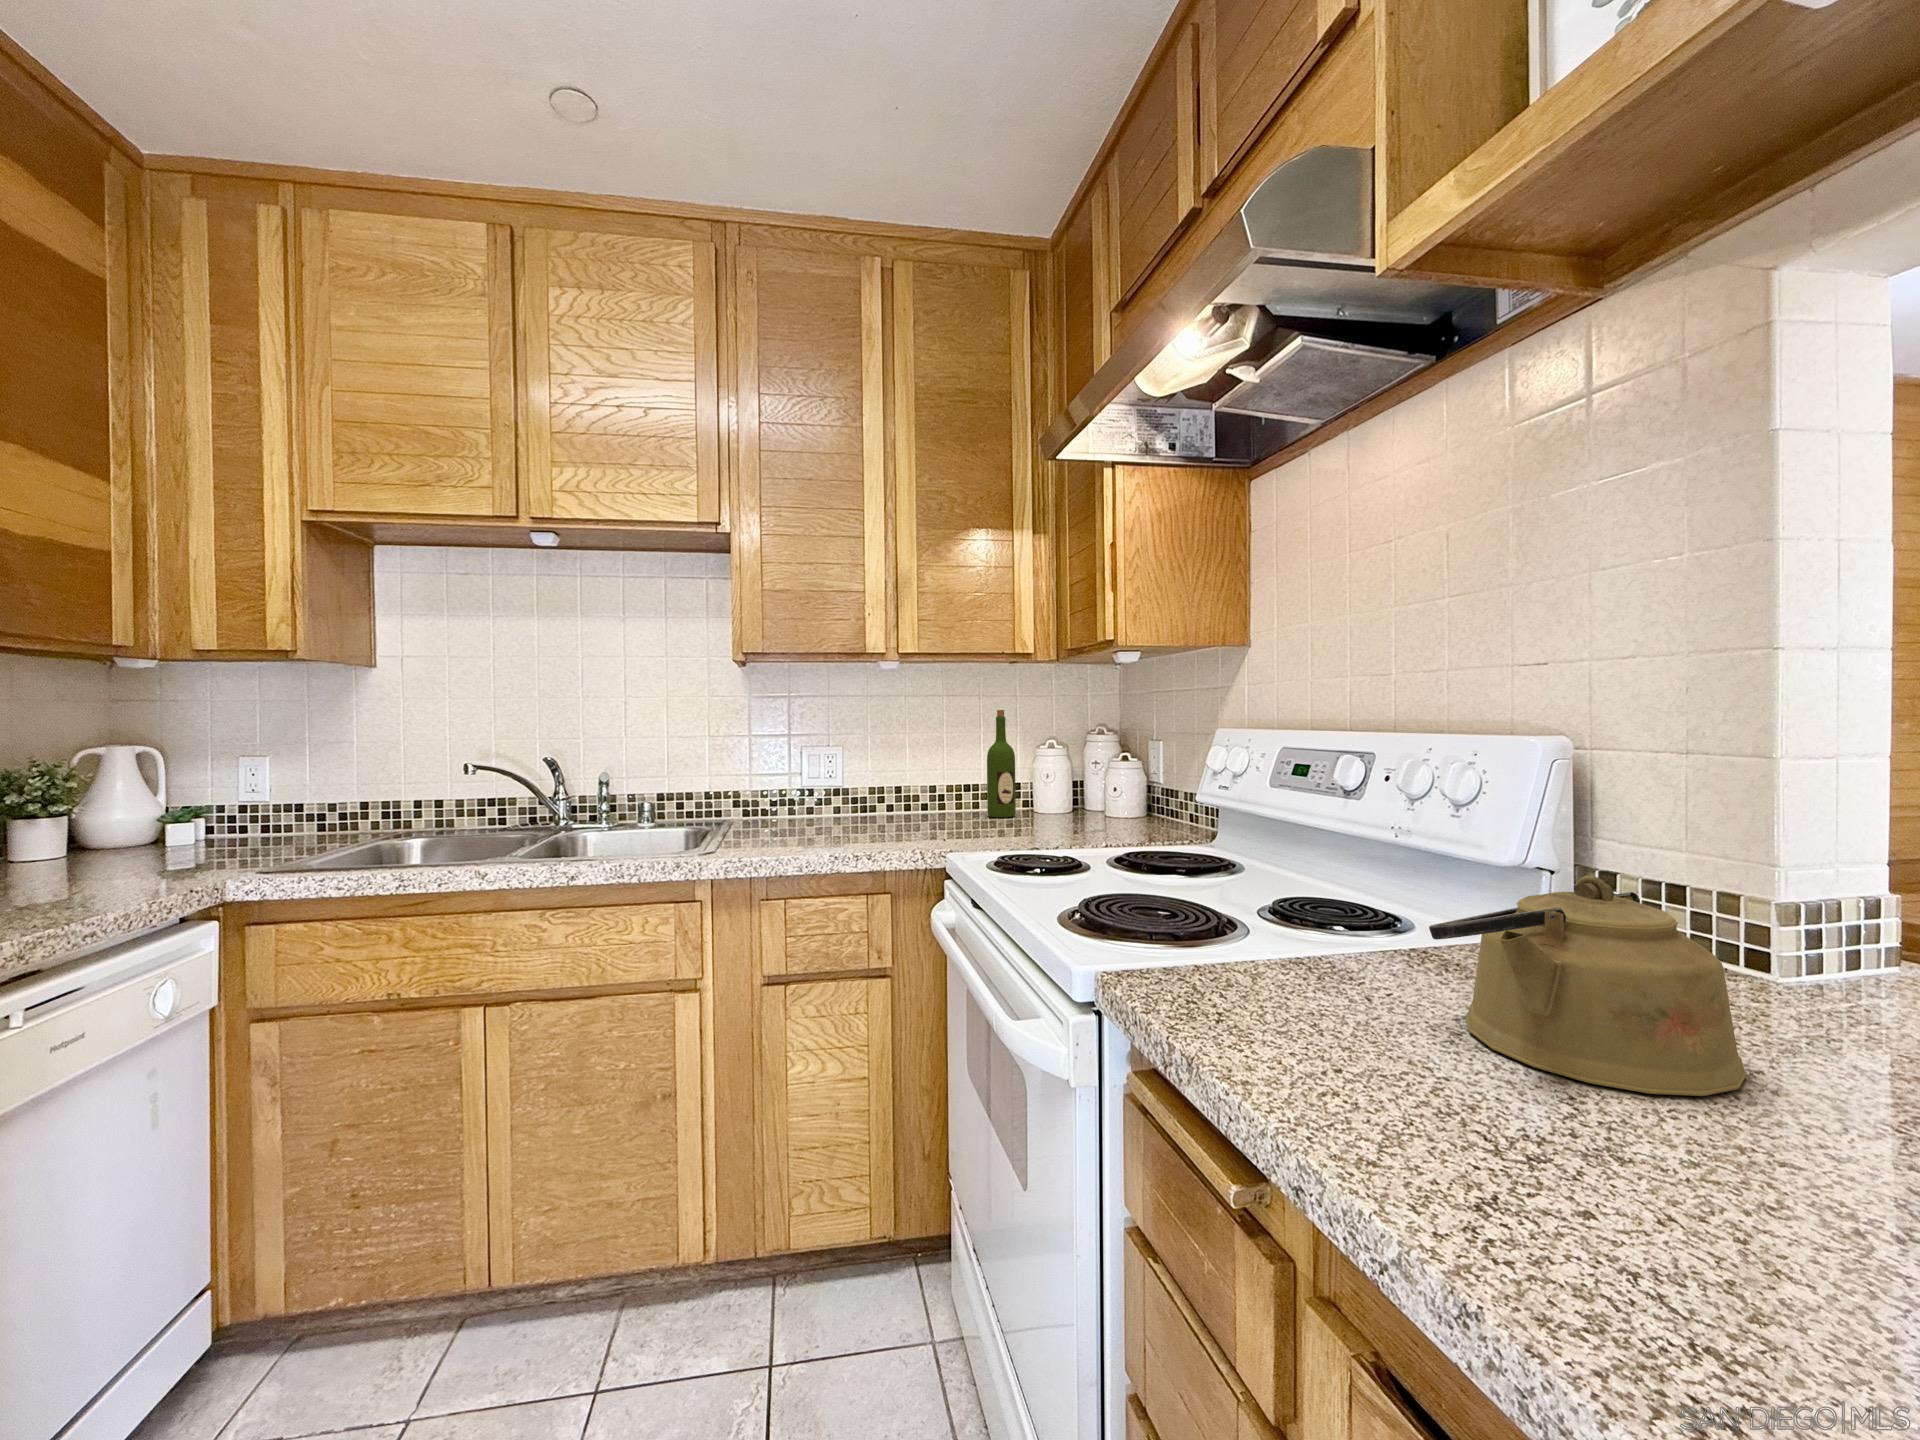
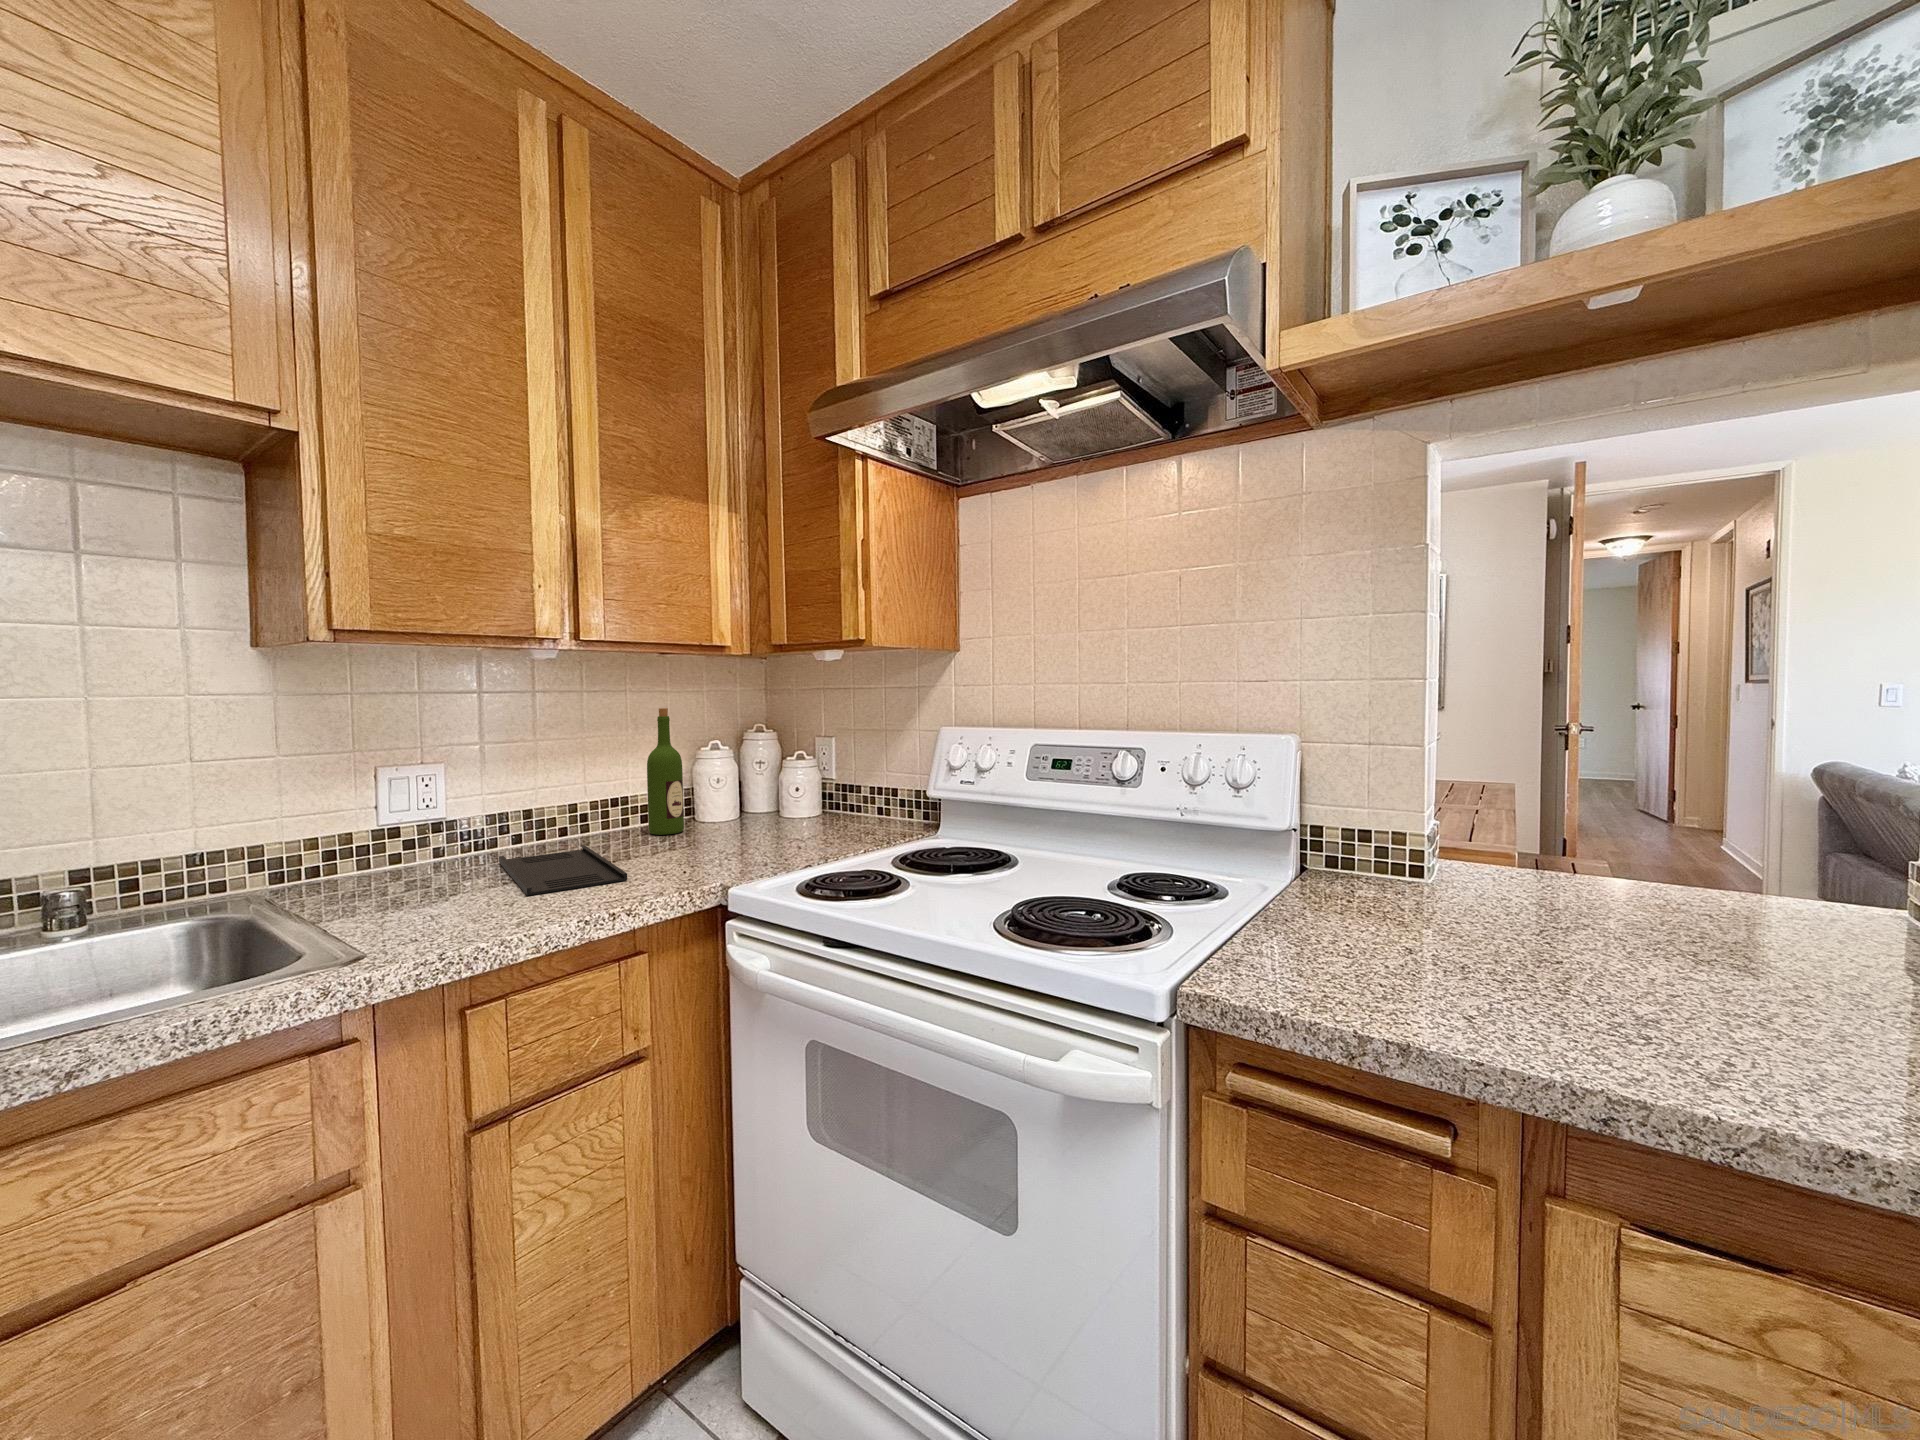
tray: none [839,816,925,840] -> present [499,845,627,896]
kettle: present [1429,876,1747,1096] -> none [1386,837,1573,974]

